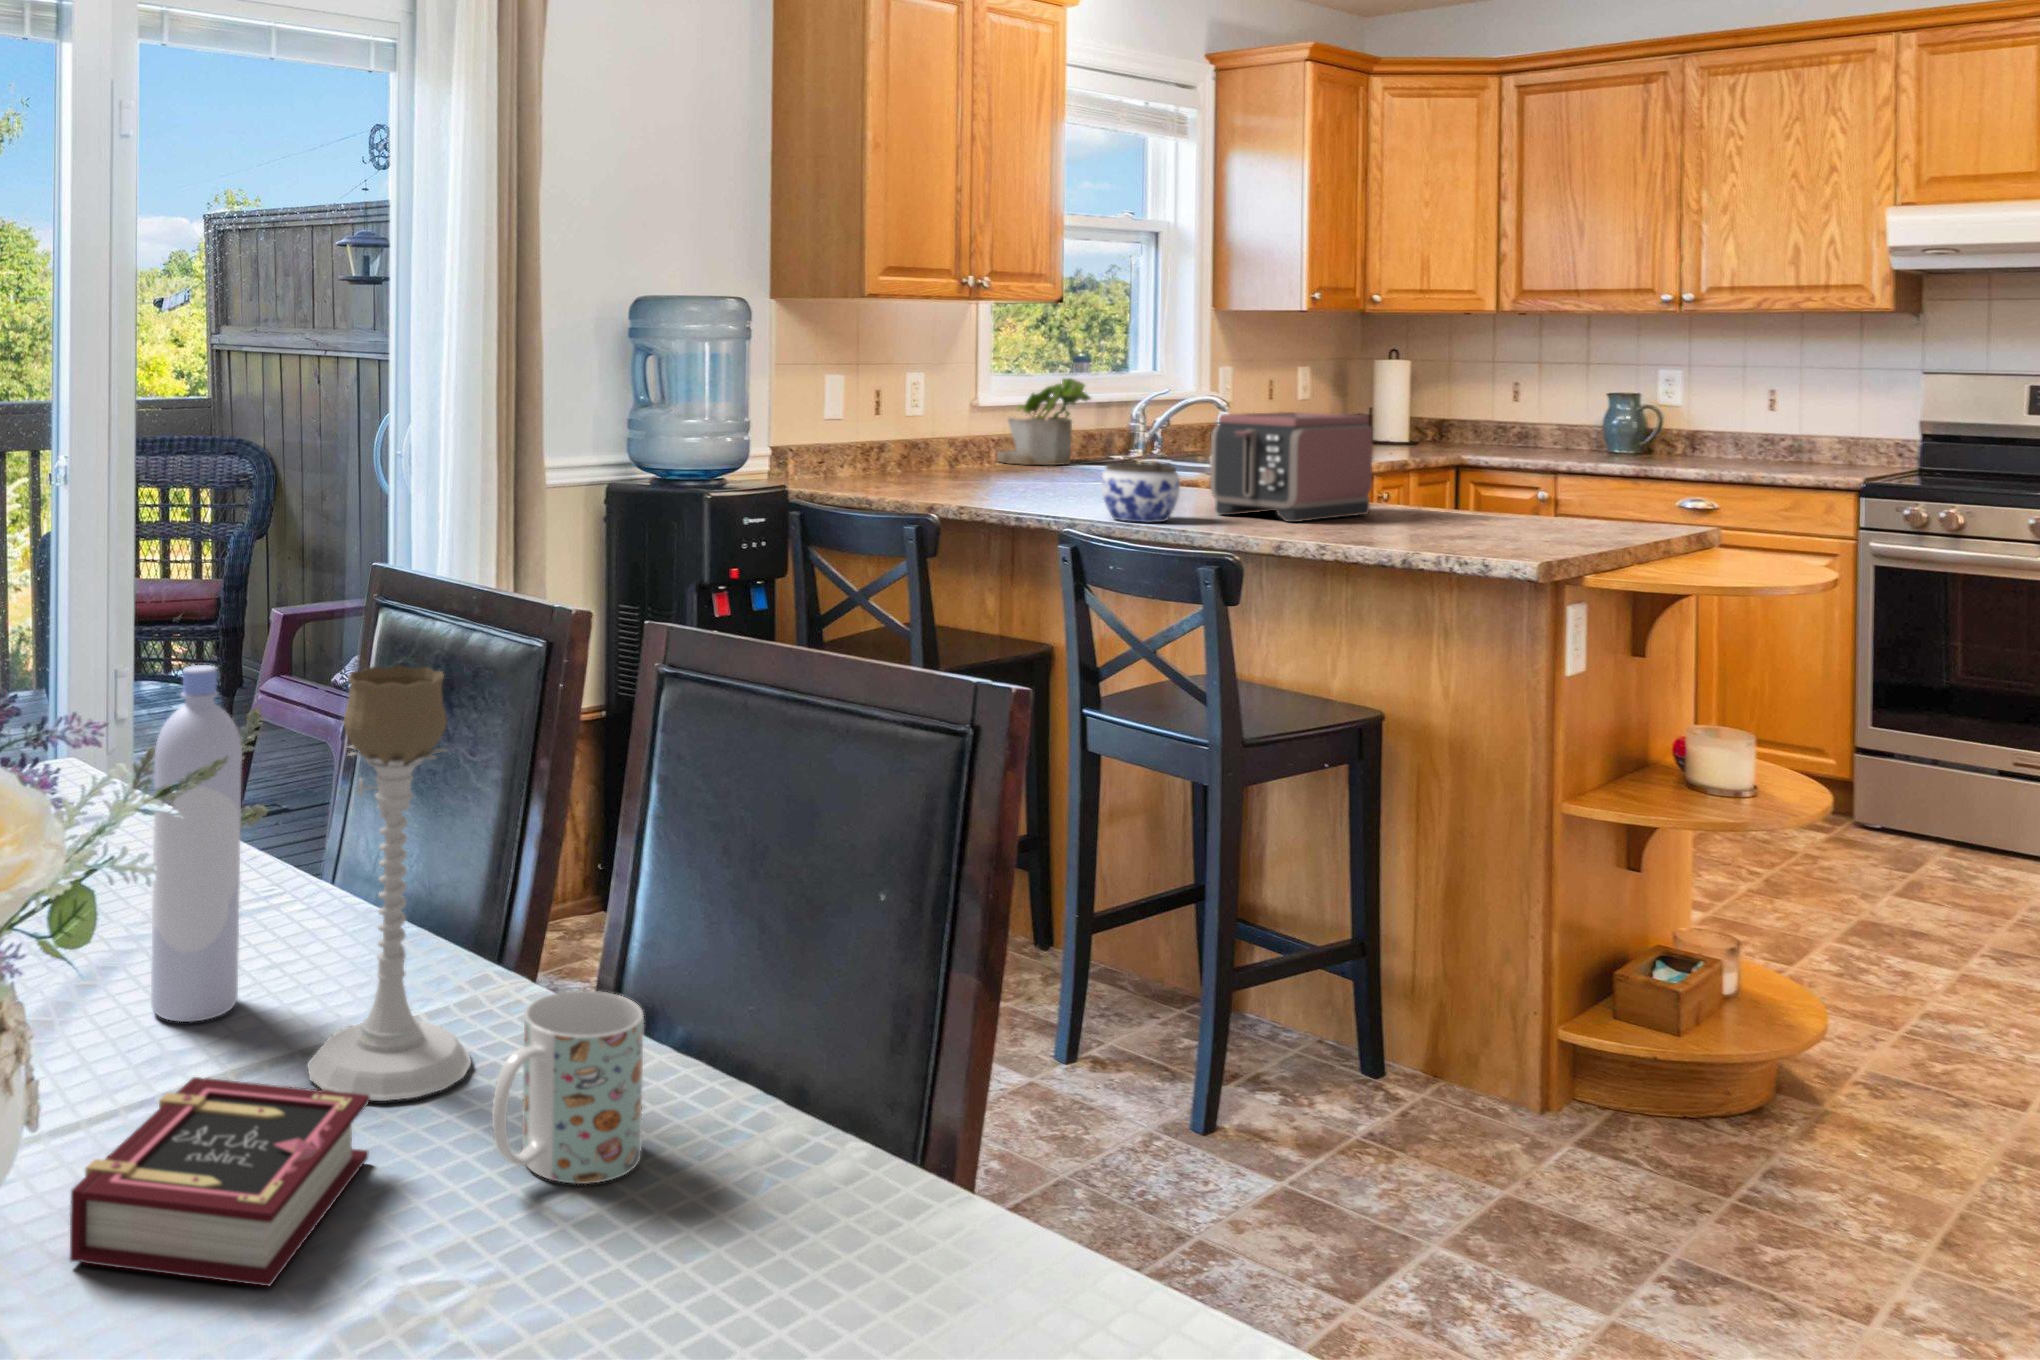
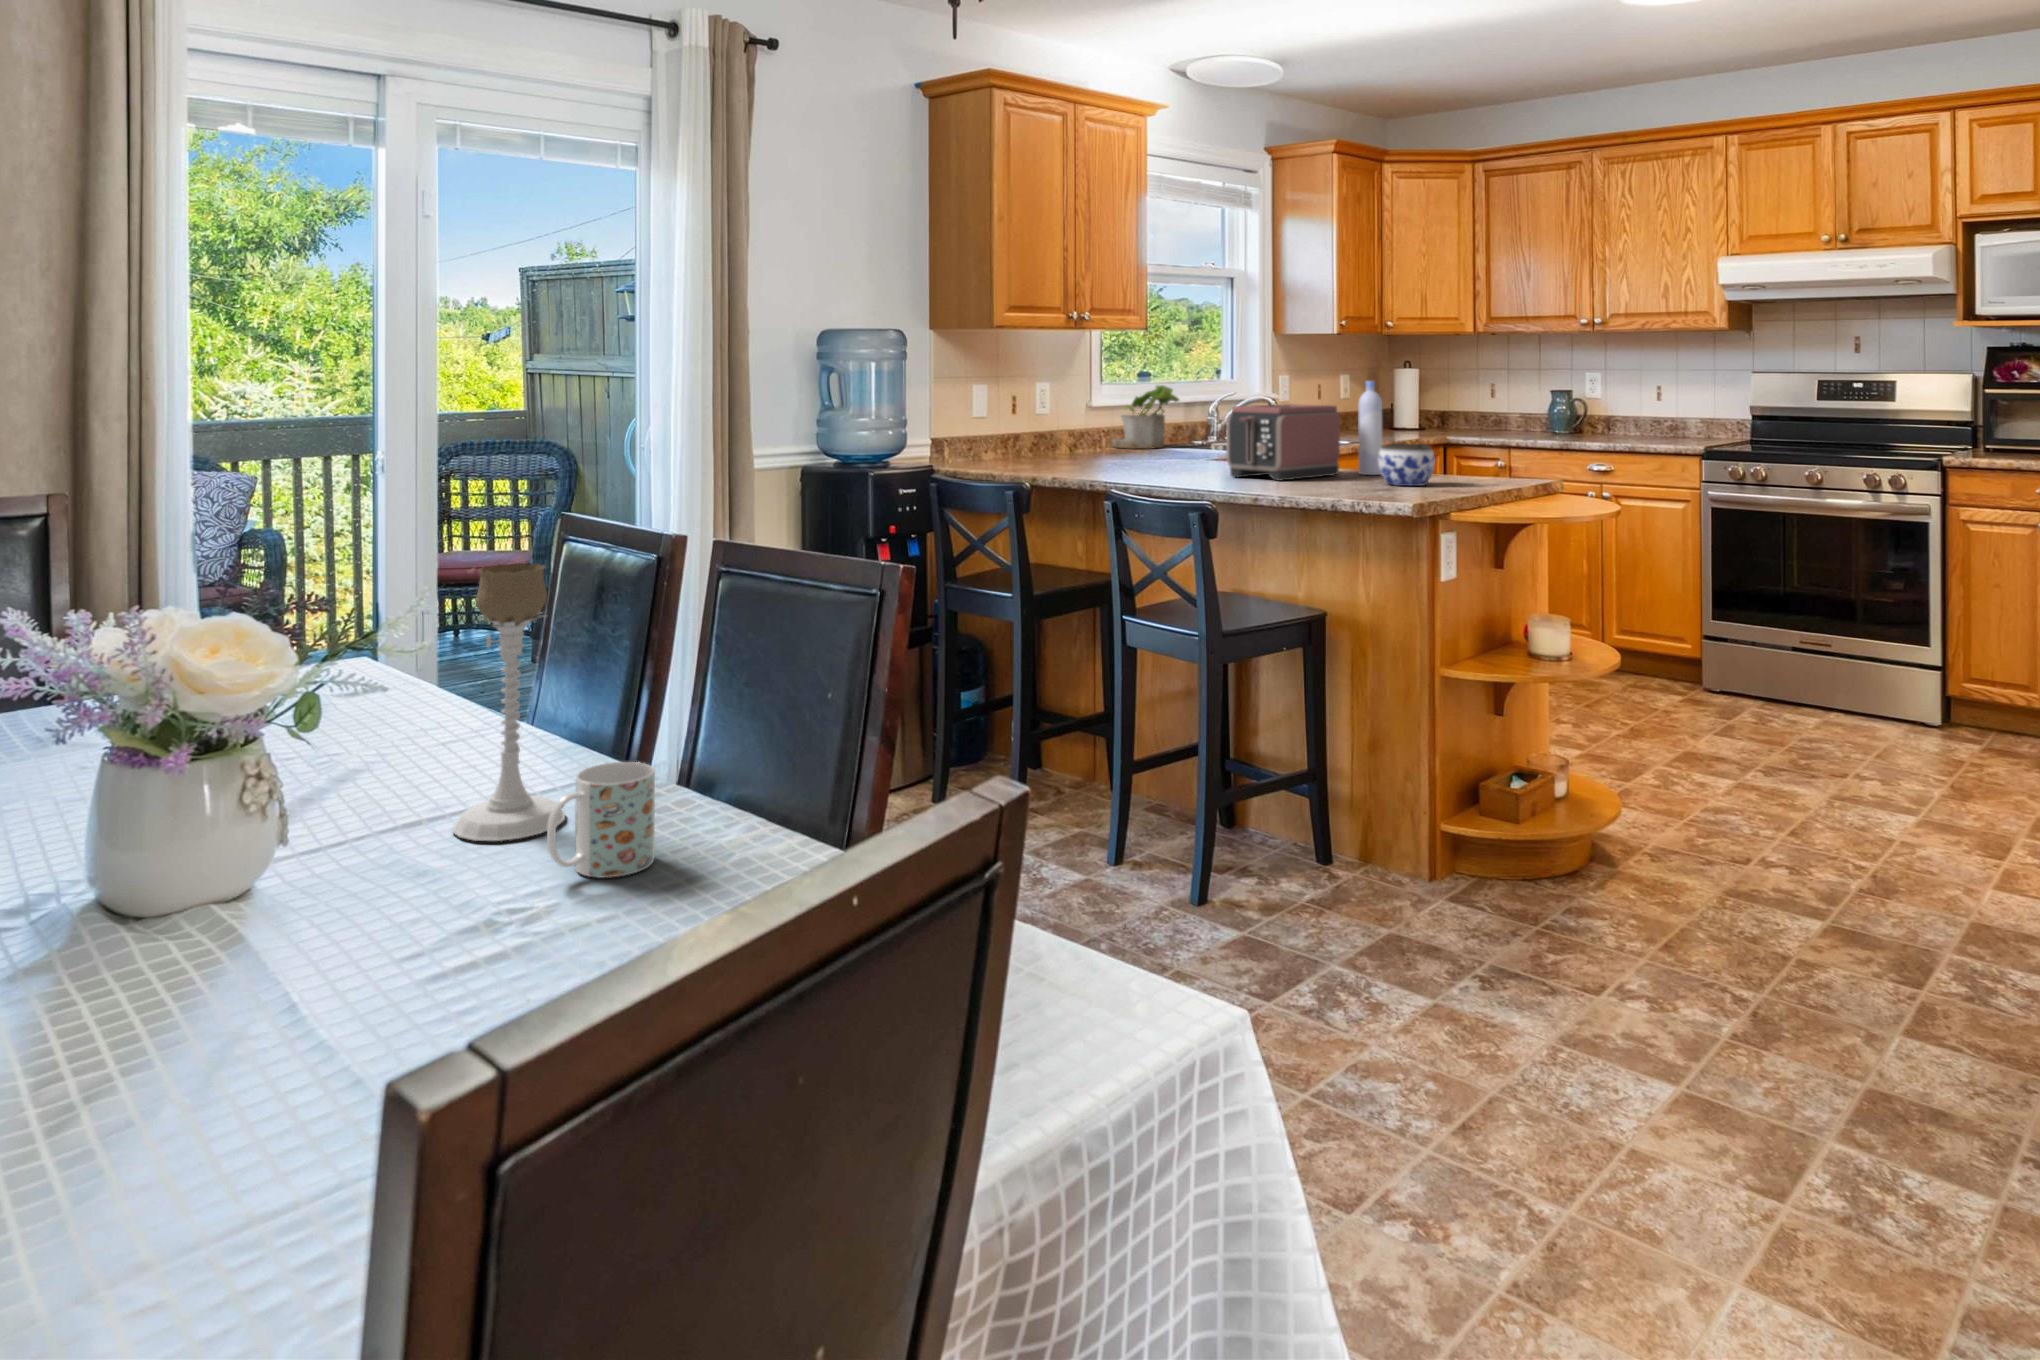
jar: present [1101,462,1180,522] -> present [1378,443,1435,486]
bottle: present [151,665,242,1022] -> present [1359,381,1382,475]
book: present [70,1077,369,1287] -> none [256,825,474,934]

